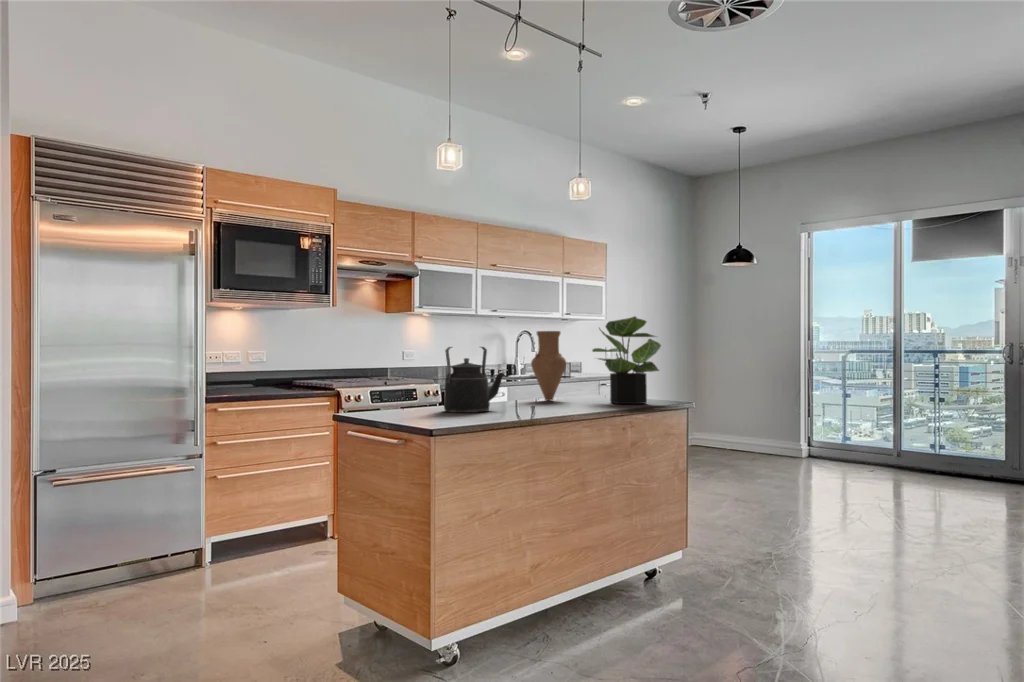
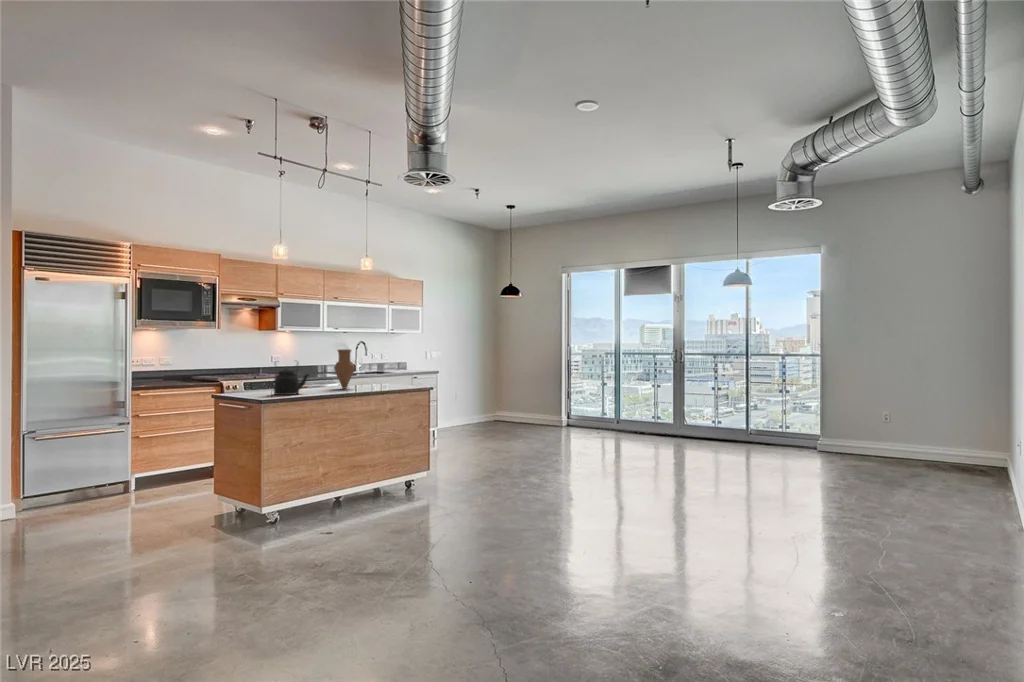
potted plant: present [592,317,661,404] -> none [365,344,404,390]

